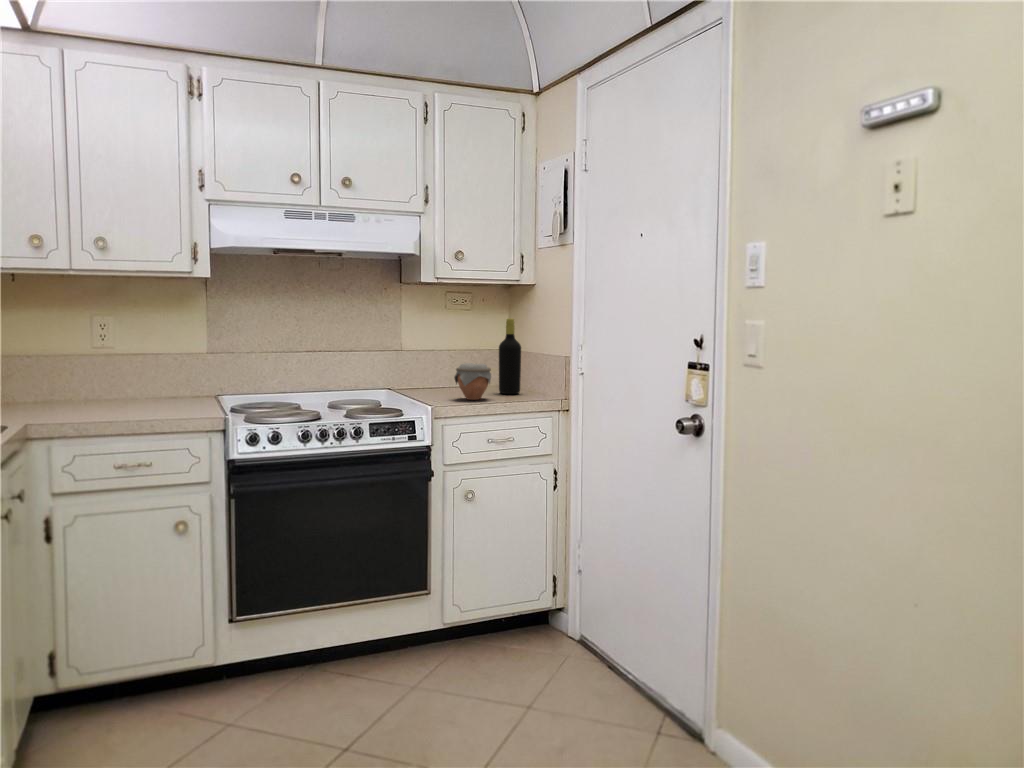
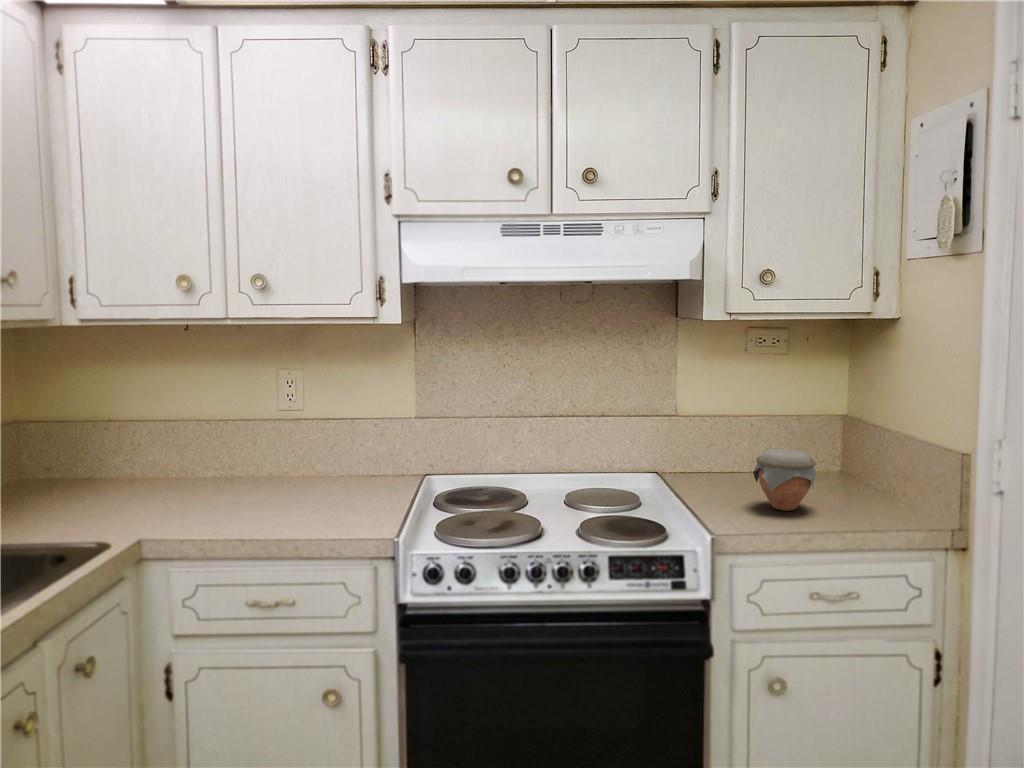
bottle: present [499,318,521,394] -> none [827,374,867,495]

